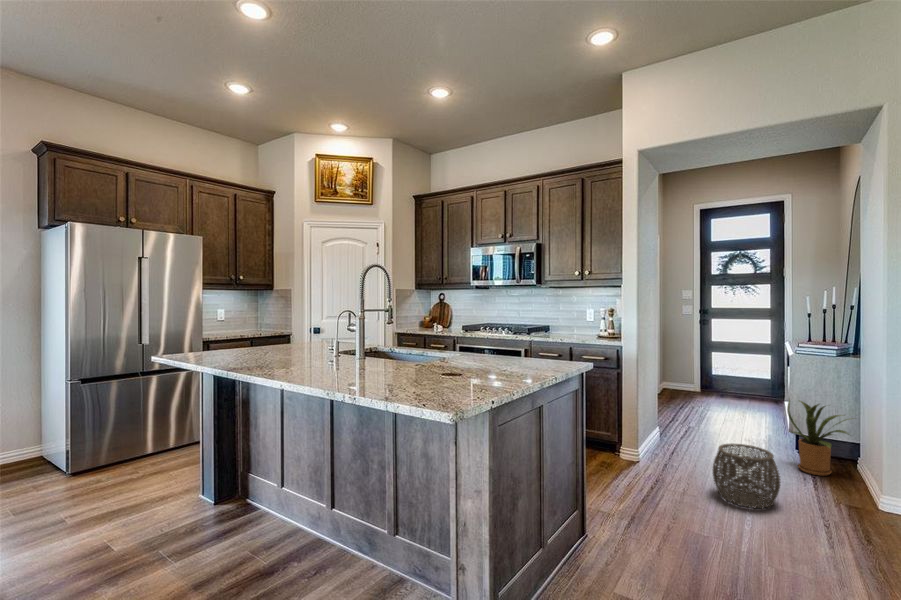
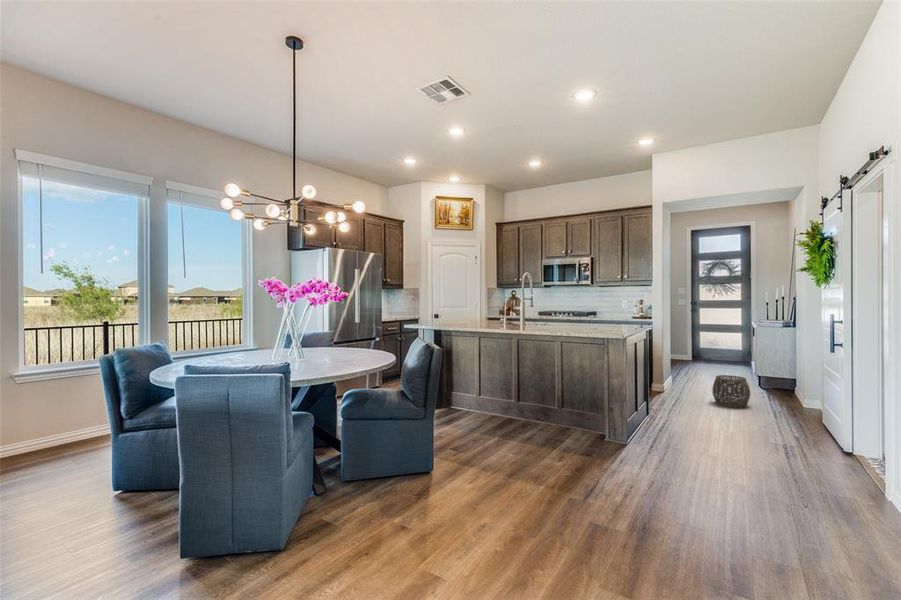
house plant: present [787,400,850,476] -> none [753,352,794,396]

